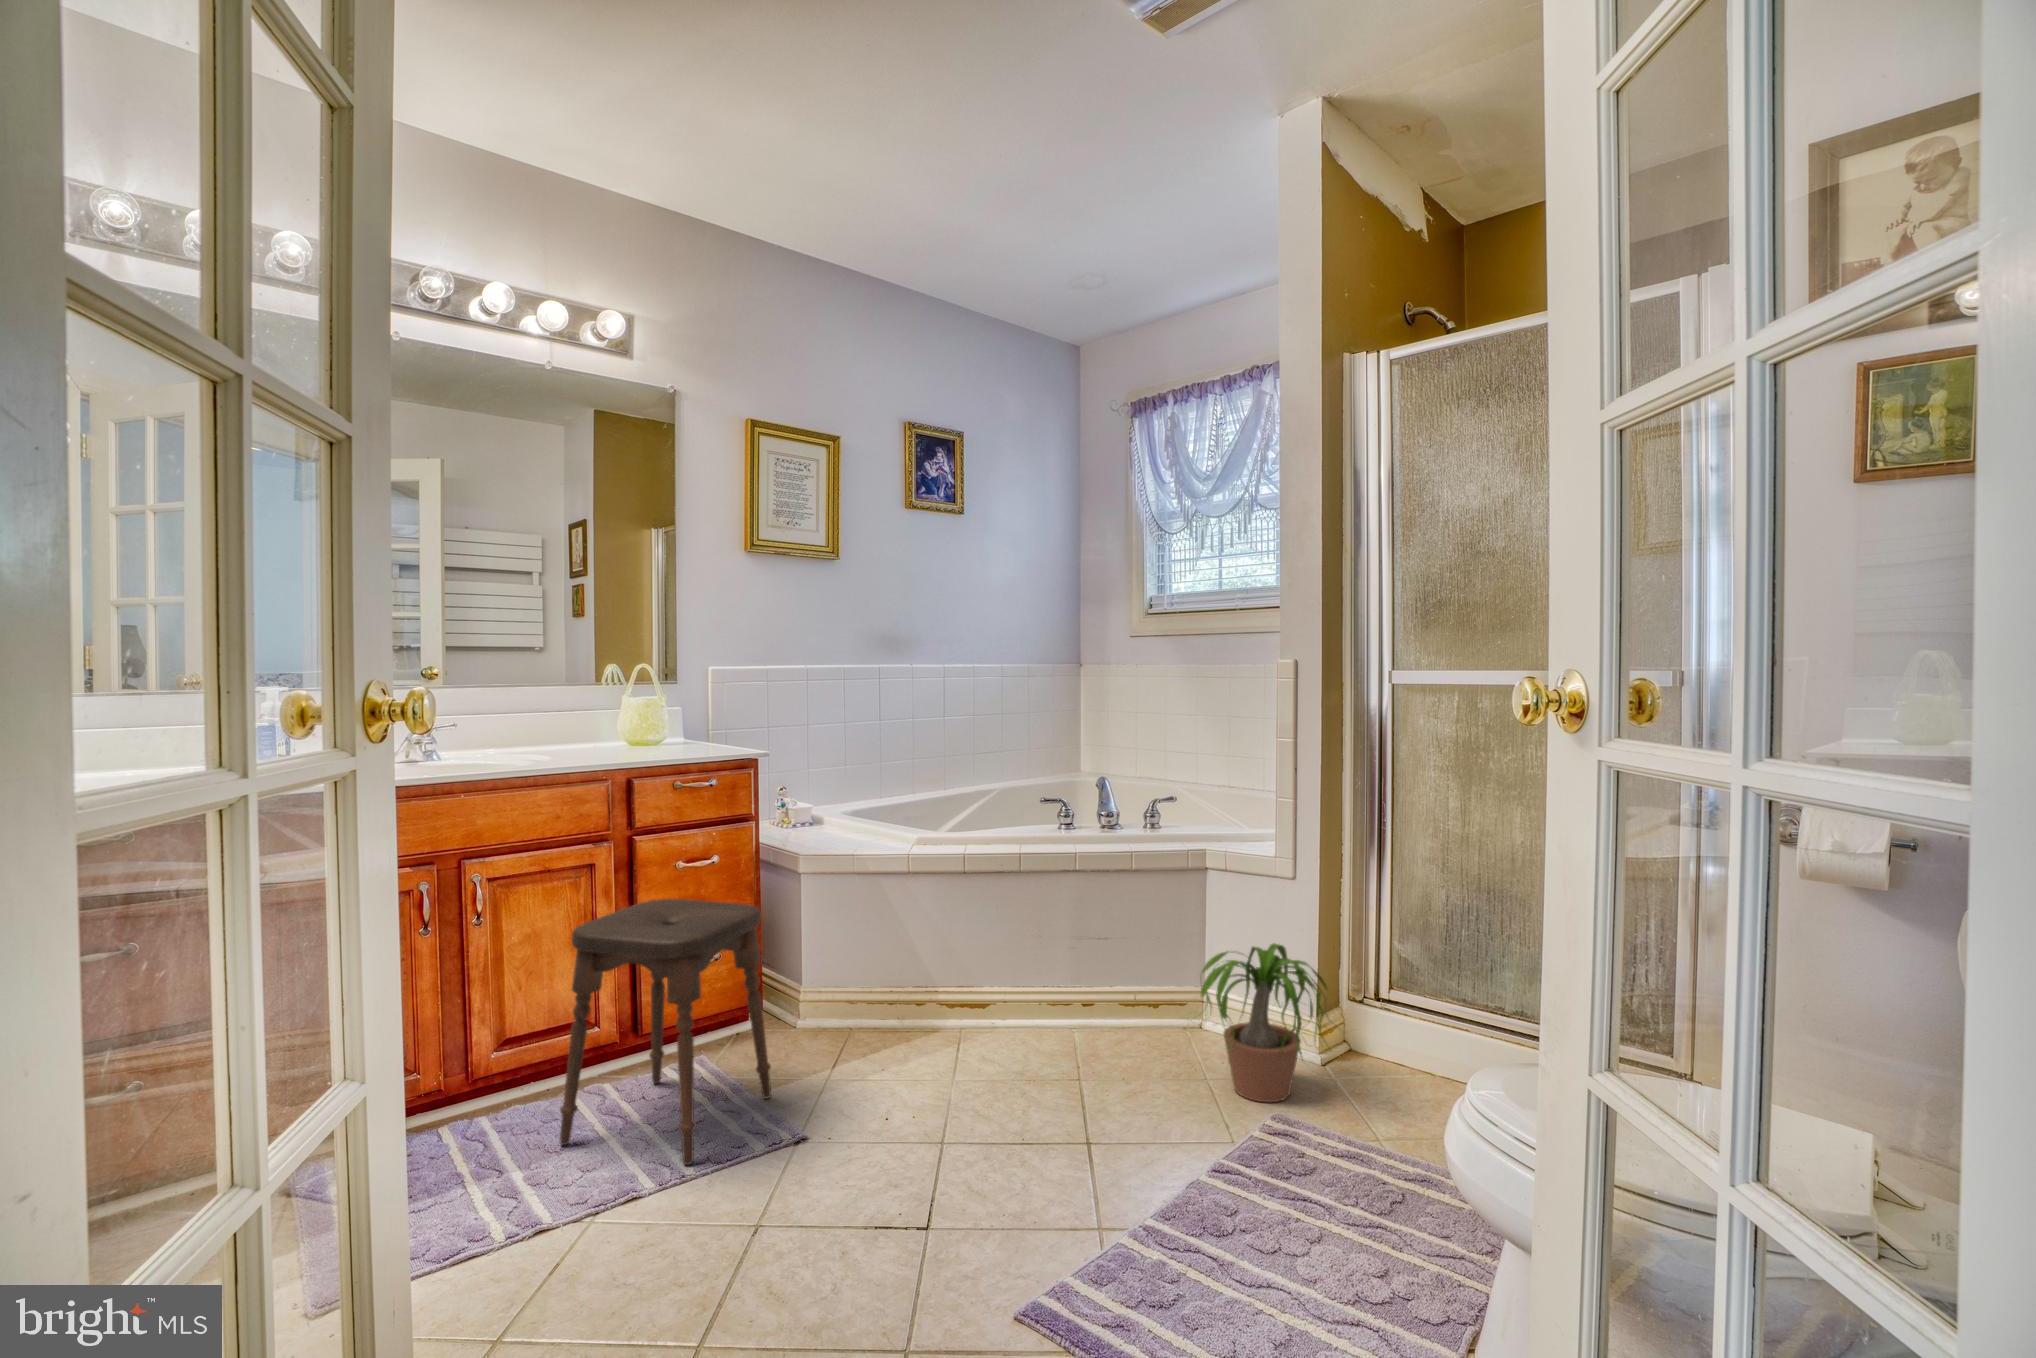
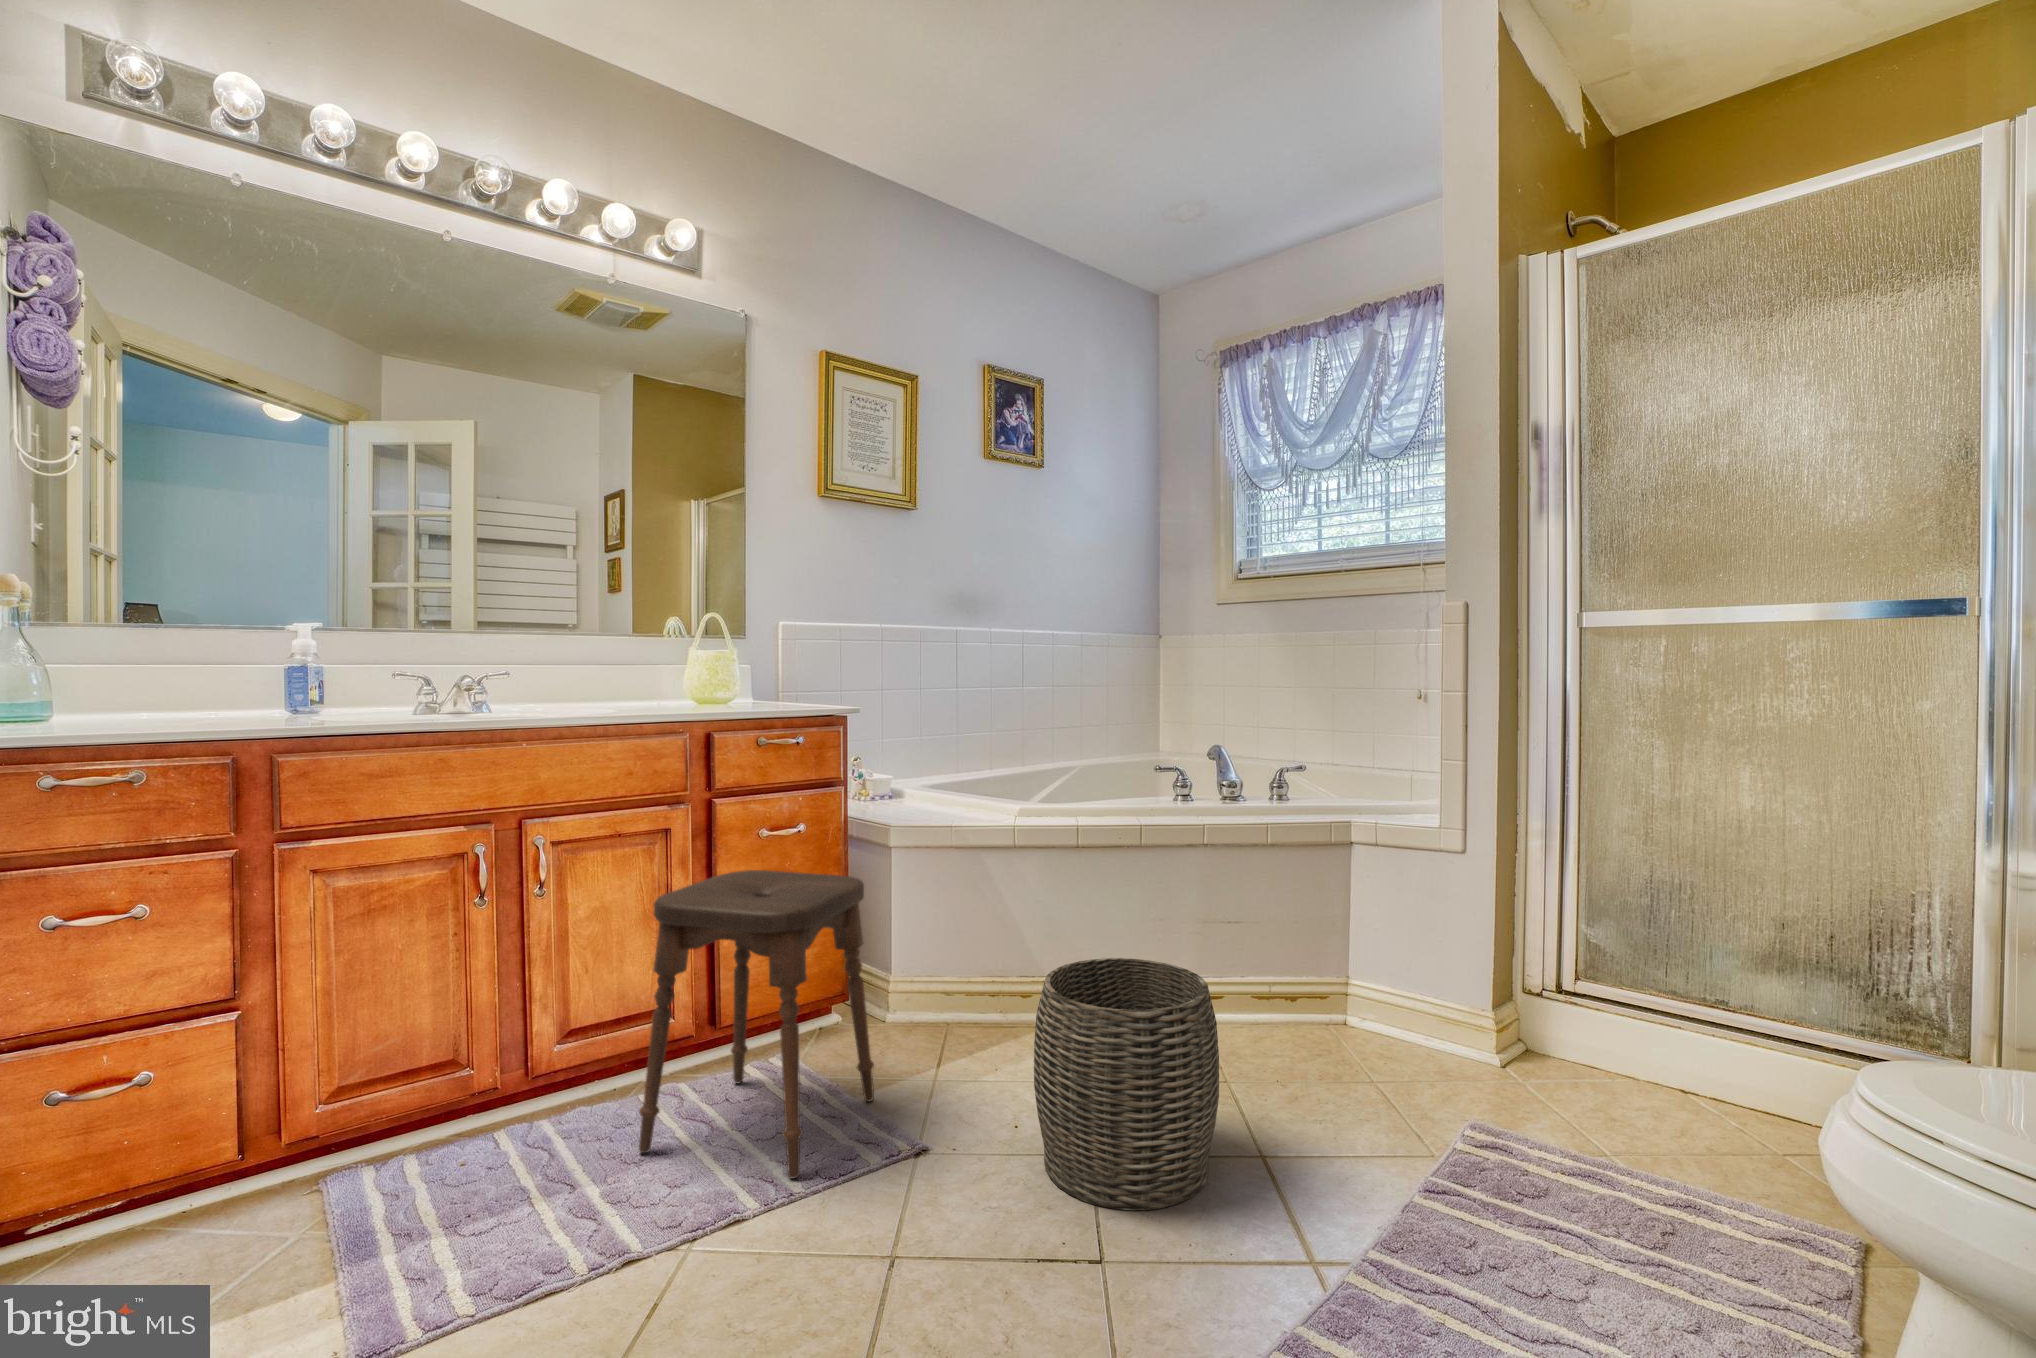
potted plant: present [1199,944,1339,1102] -> none [1348,927,1572,1112]
woven basket: none [893,975,1048,1188] -> present [1034,958,1219,1210]

